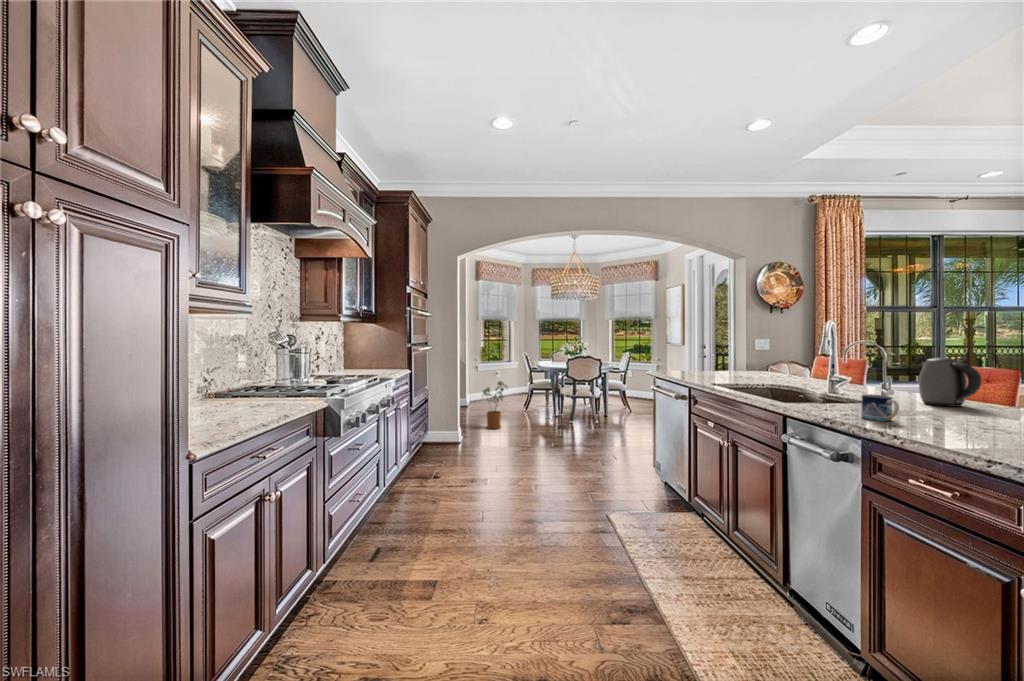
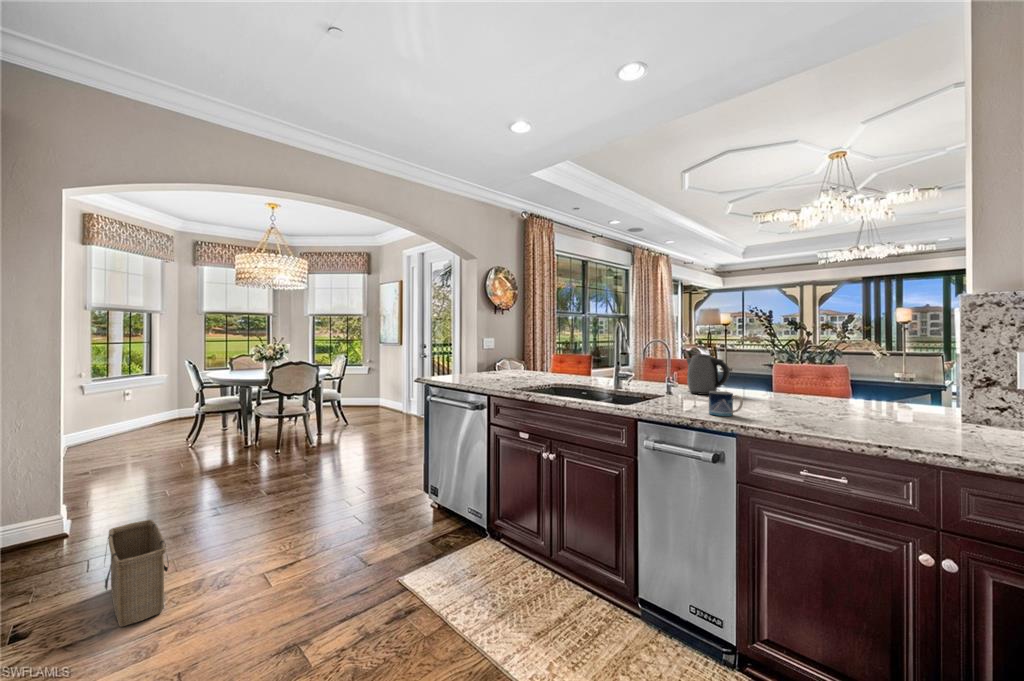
house plant: present [483,381,507,429] -> none [111,409,169,491]
basket: none [462,439,488,488] -> present [105,519,169,626]

